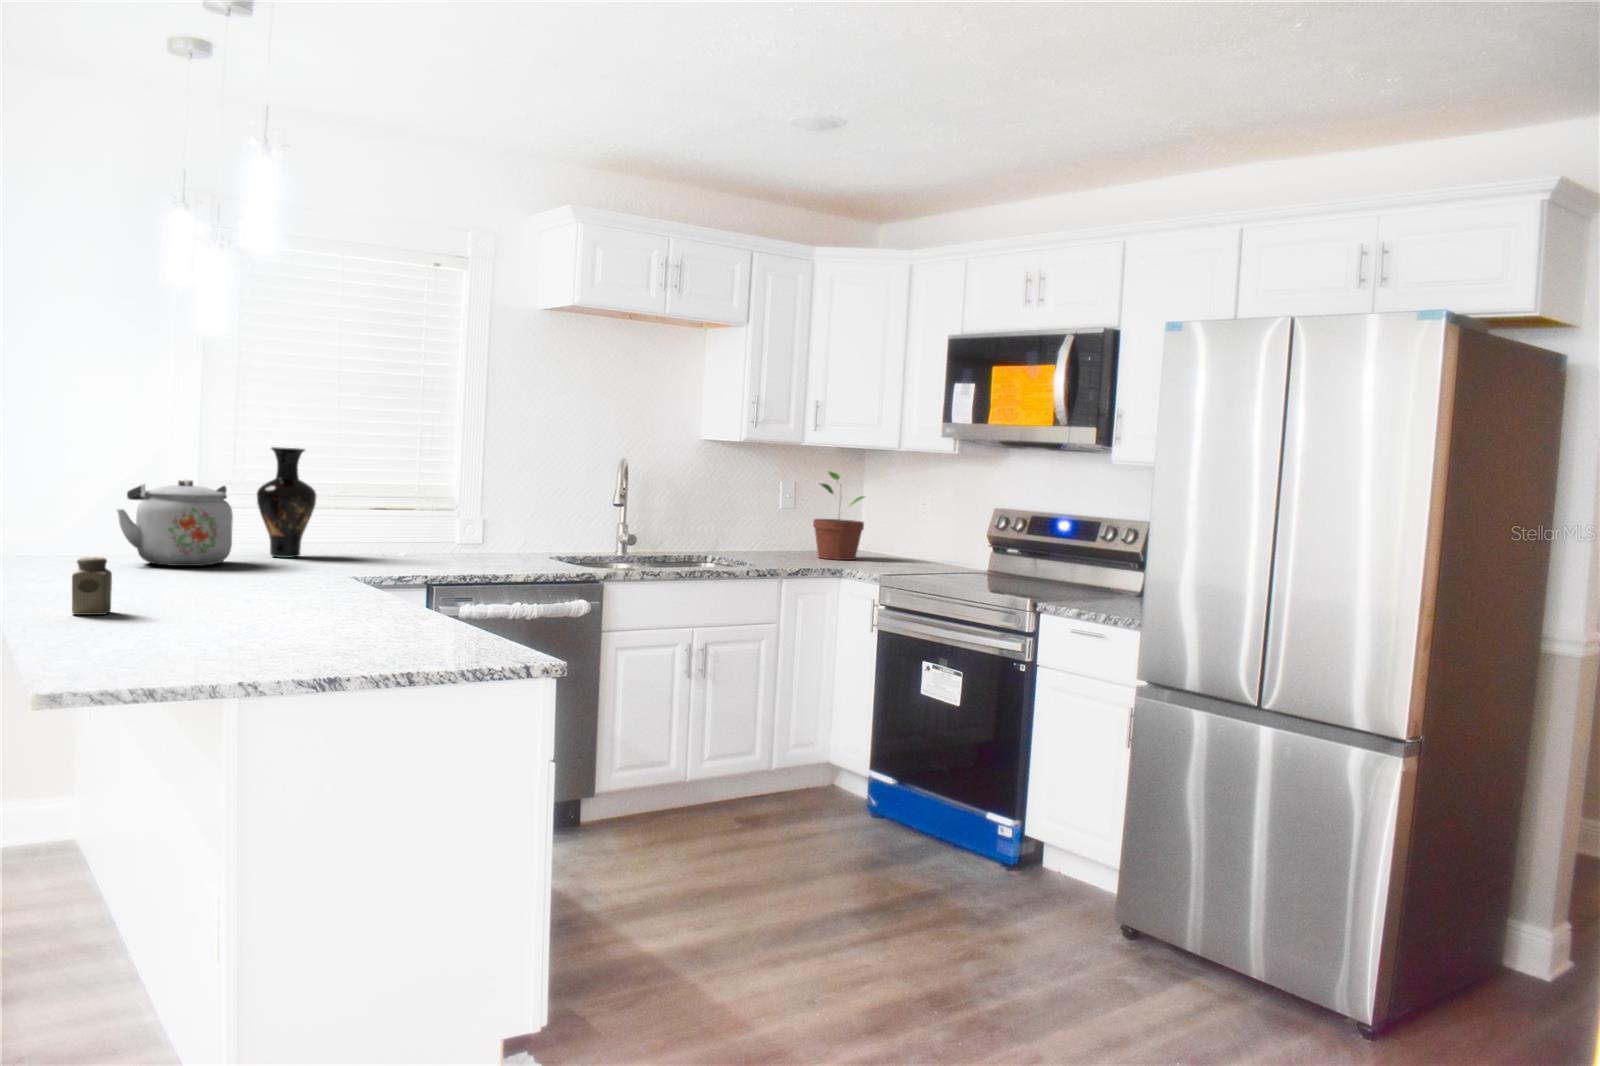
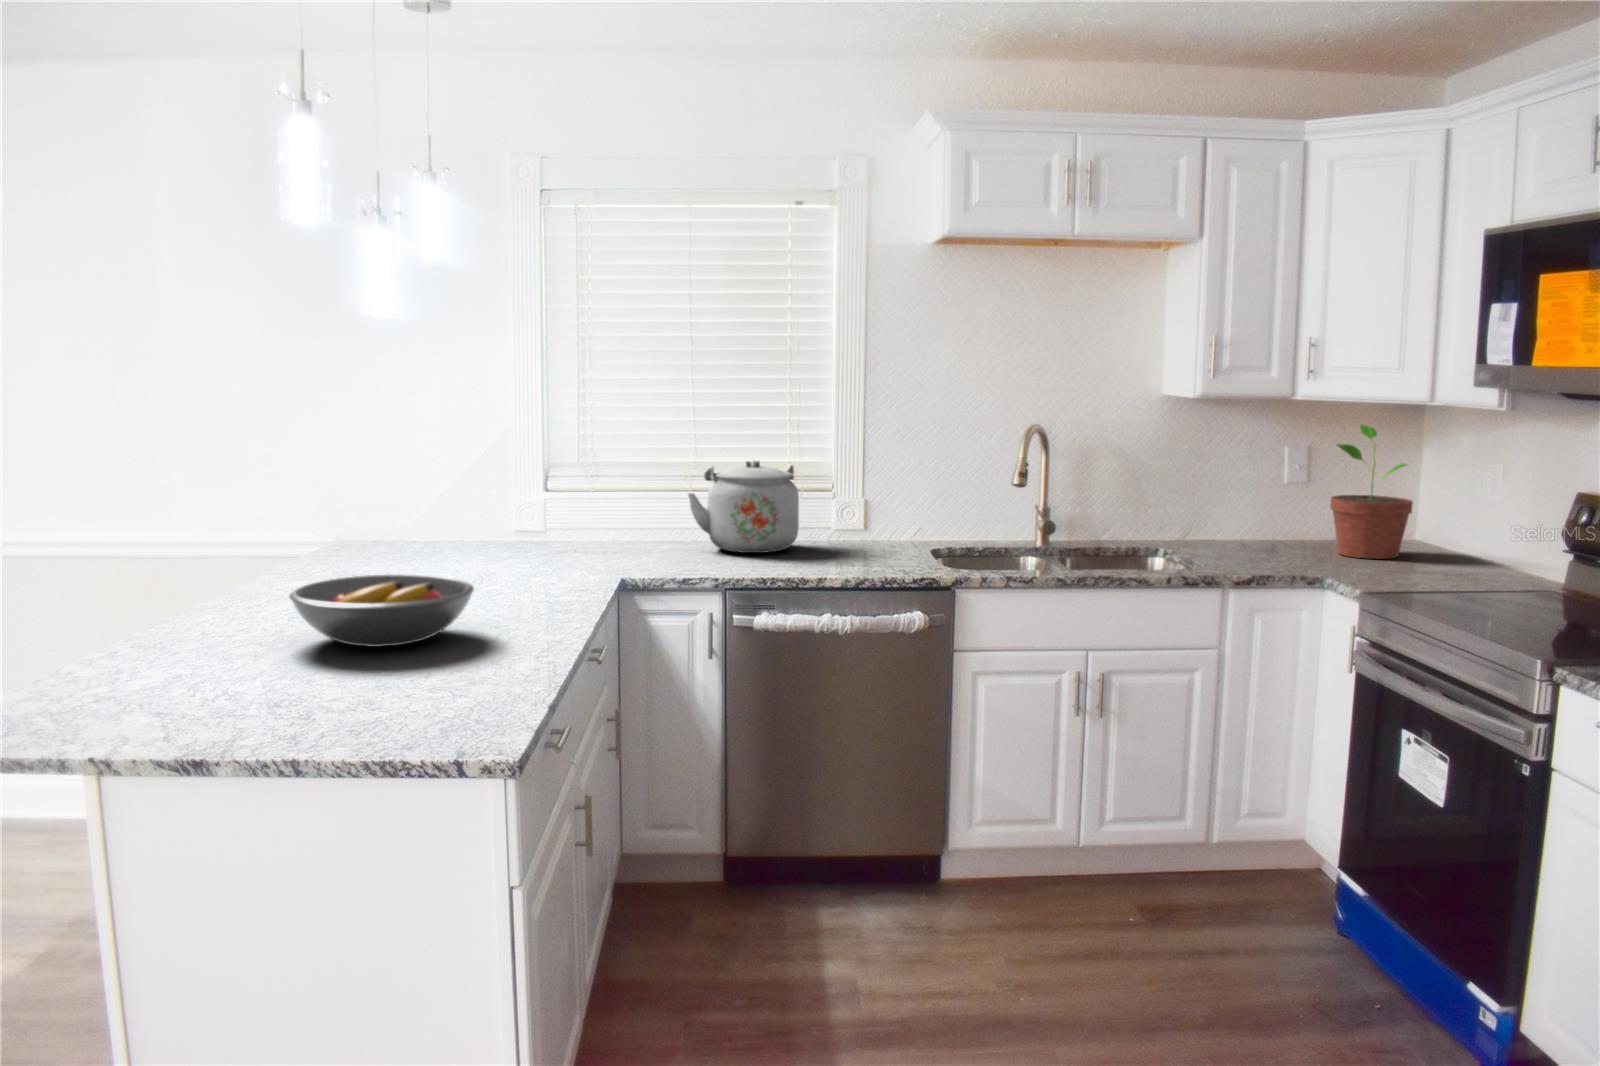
vase: present [257,447,317,558] -> none [589,420,651,545]
kettle: present [117,479,233,566] -> present [688,460,799,553]
salt shaker: present [72,557,112,615] -> none [207,569,255,633]
fruit bowl: none [182,561,352,617] -> present [289,574,474,647]

